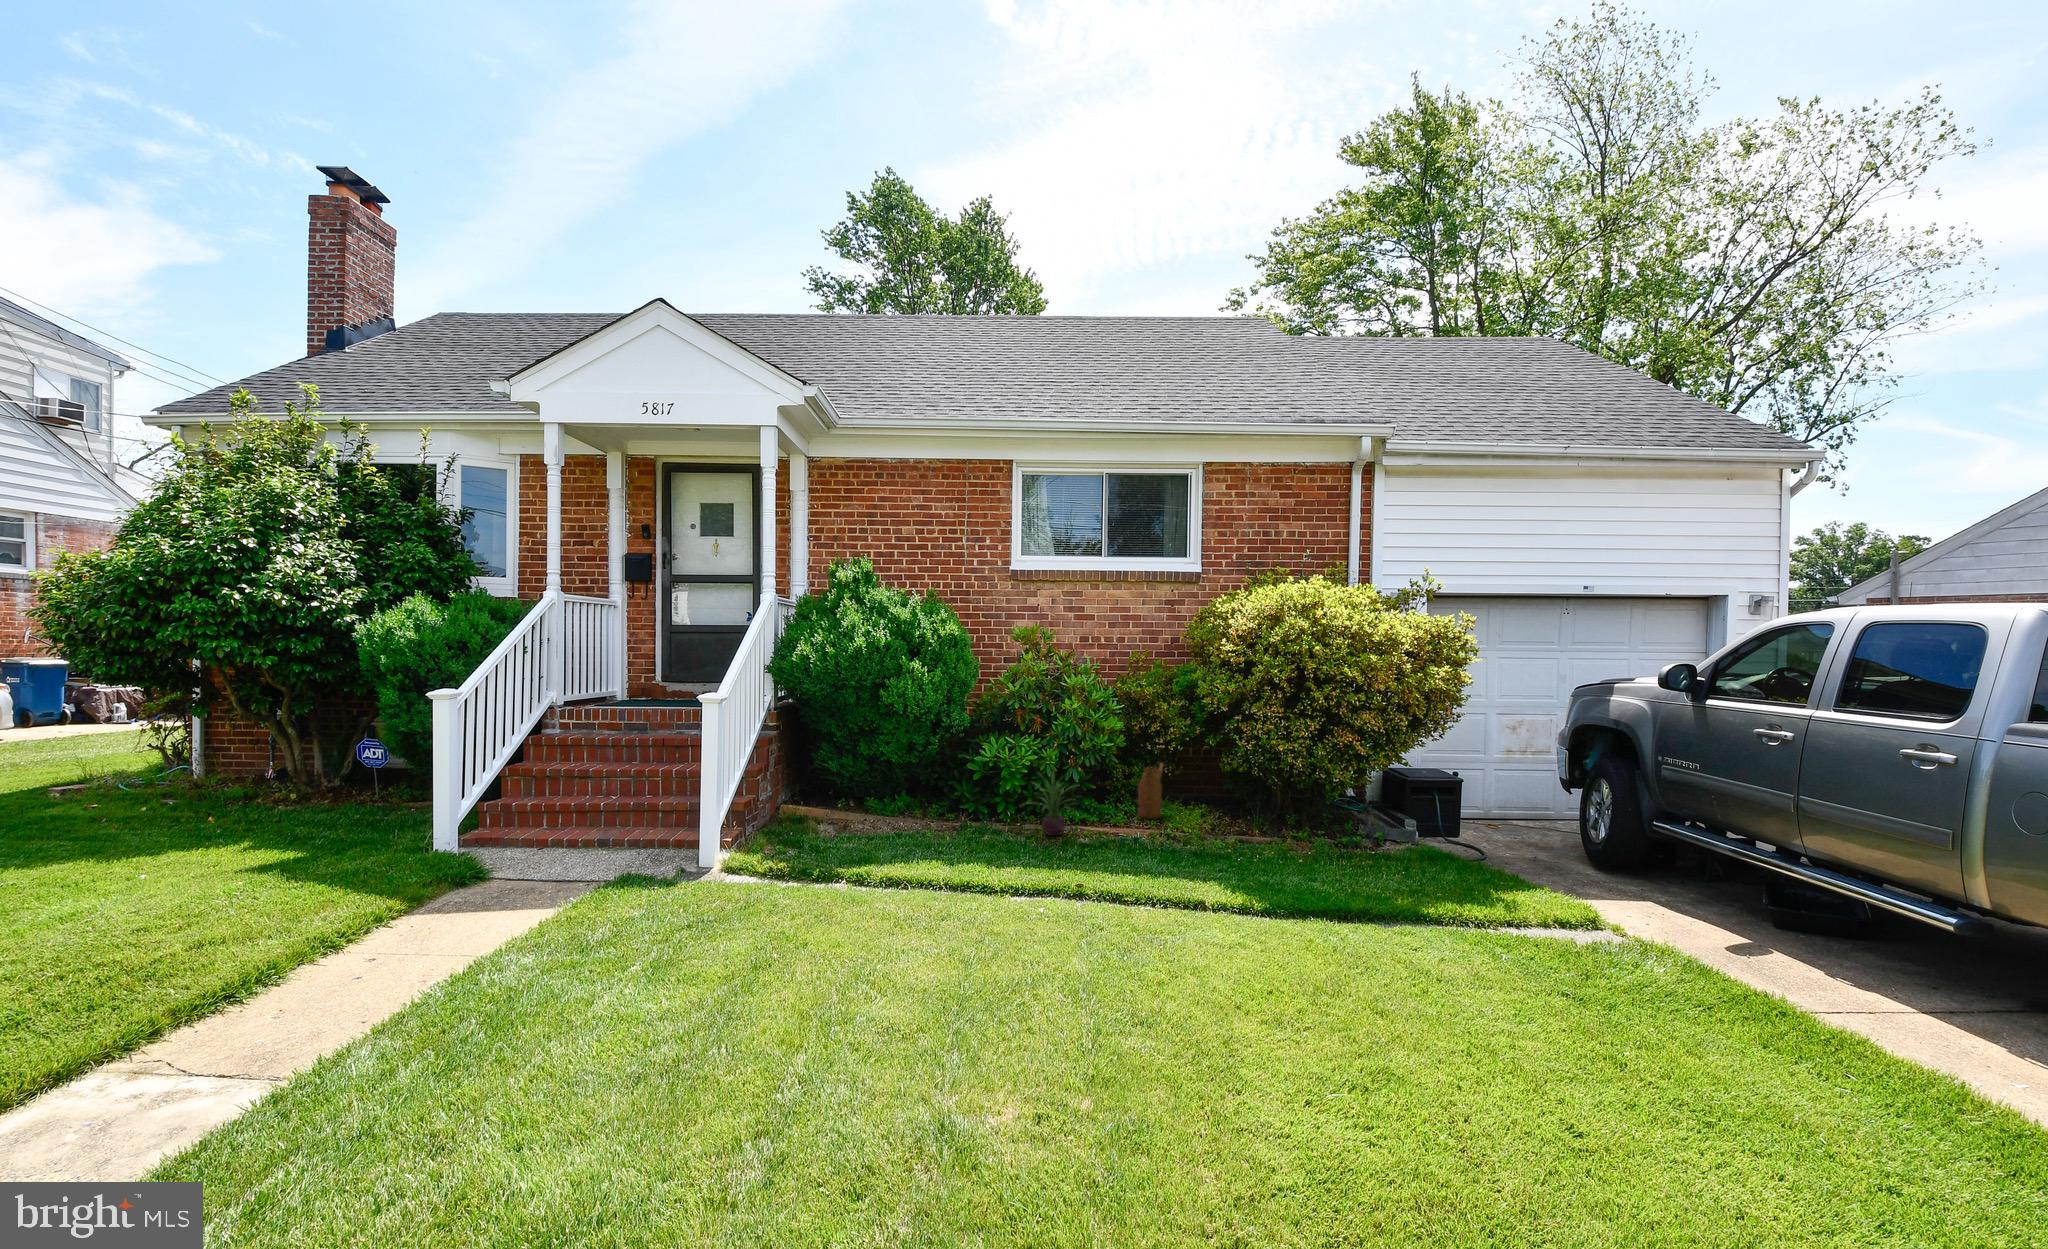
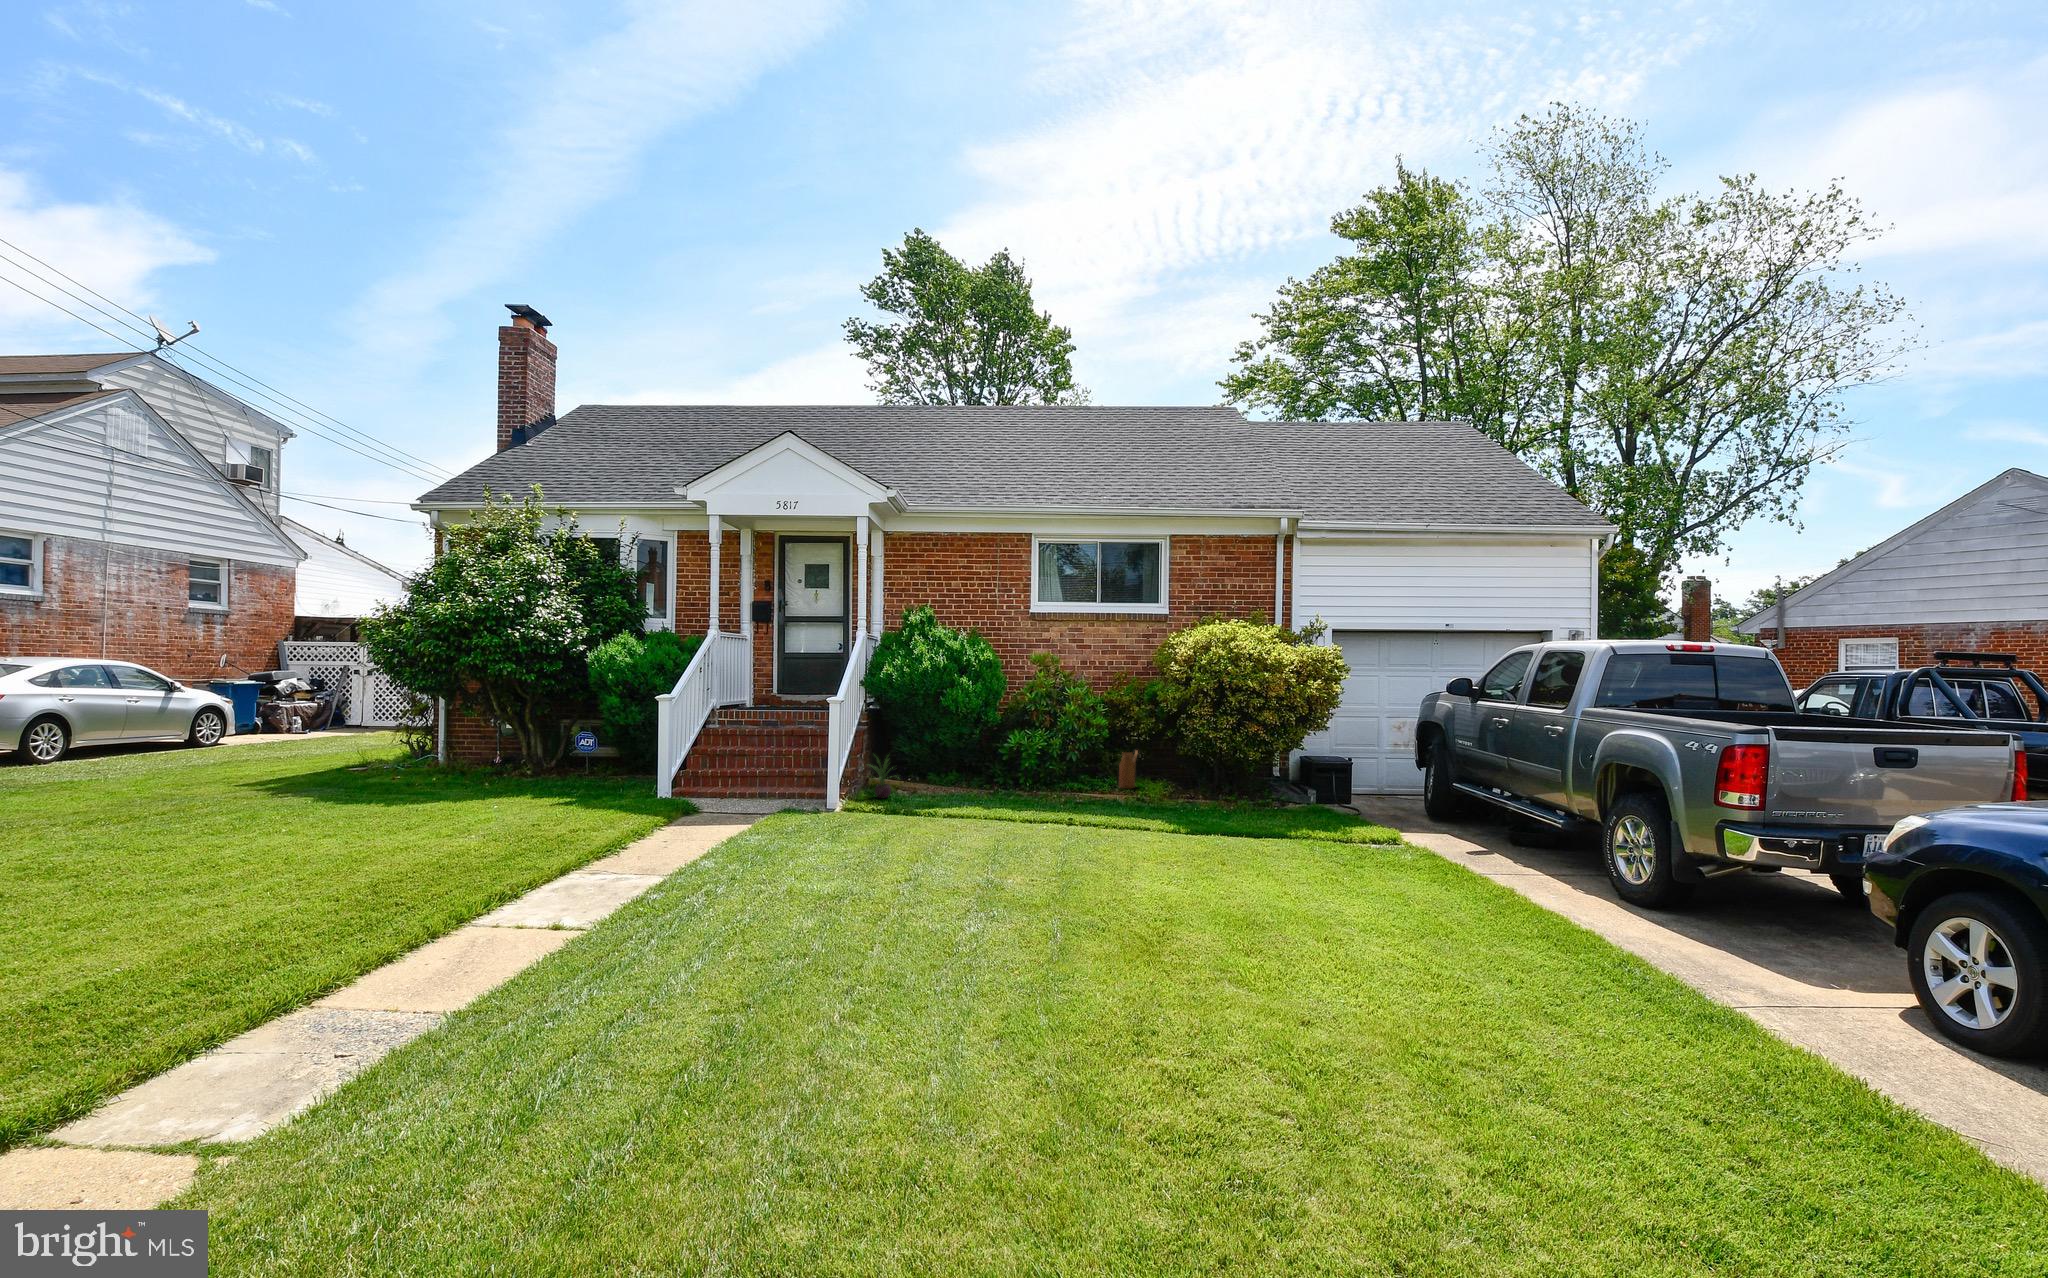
decorative plant: present [1041,771,1065,836] -> present [873,758,891,798]

